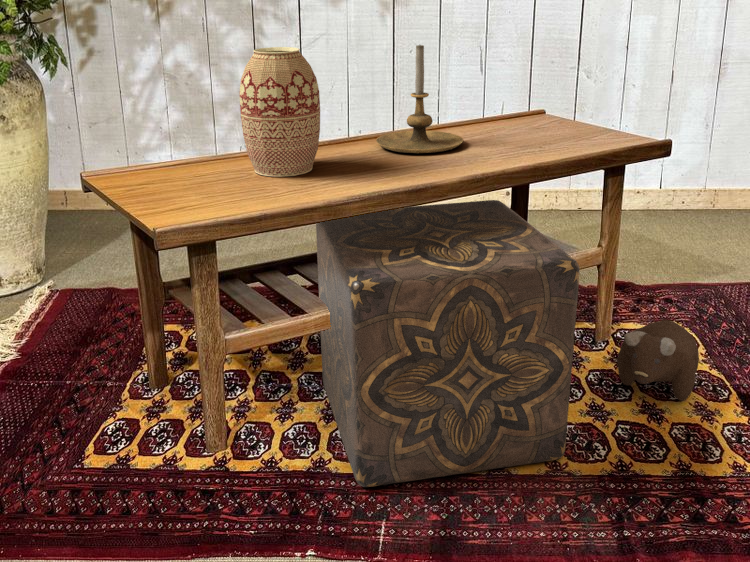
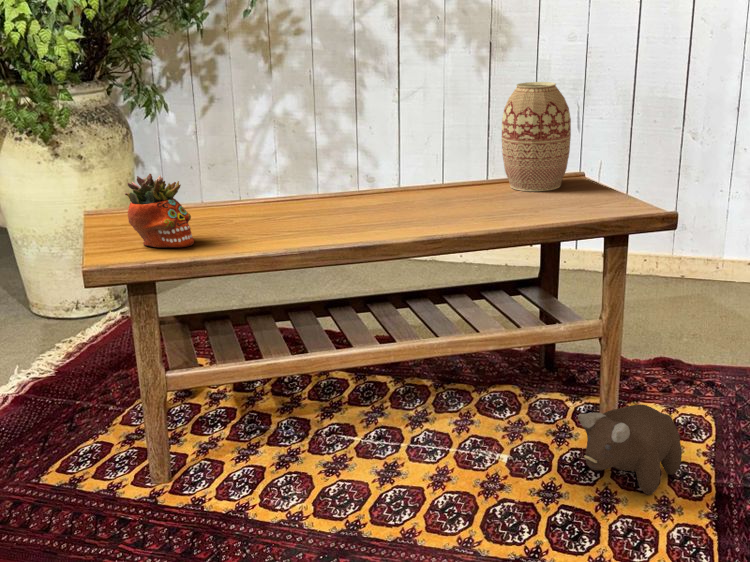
candle holder: present [376,45,463,153] -> none [375,104,462,211]
vase: present [239,47,320,177] -> present [502,82,571,191]
succulent planter: none [151,119,233,201] -> present [125,174,194,248]
ottoman: present [316,200,580,487] -> none [243,263,479,535]

